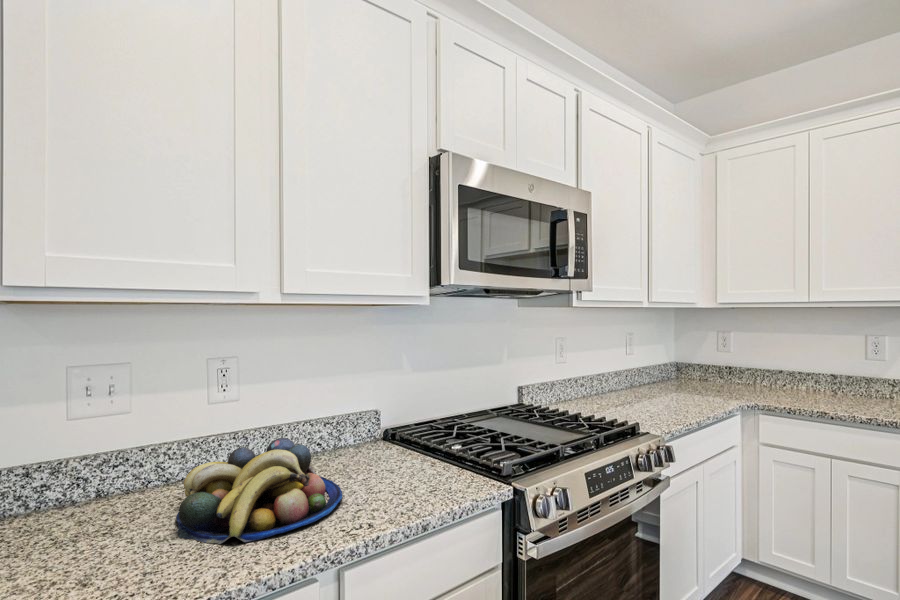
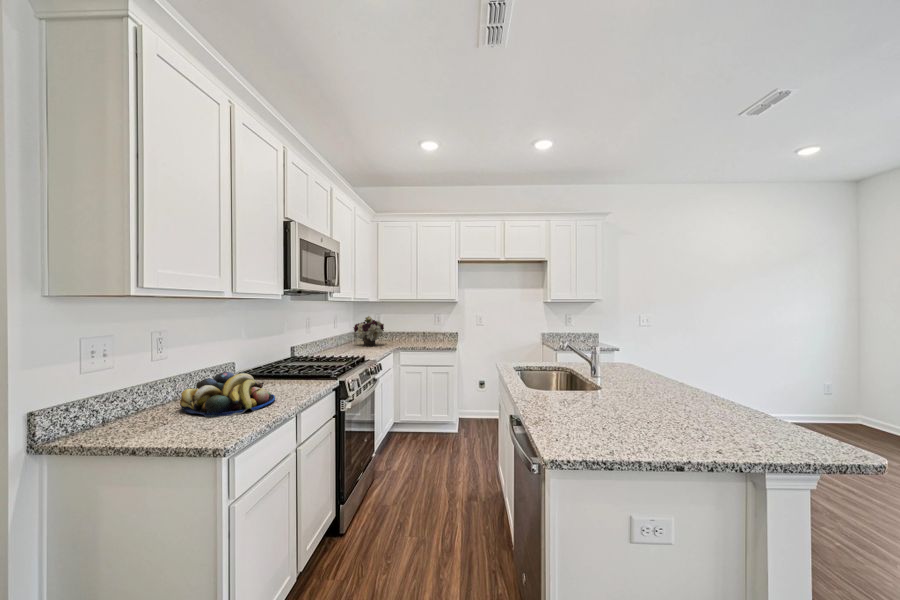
flower arrangement: none [662,335,727,395] -> present [353,316,384,346]

